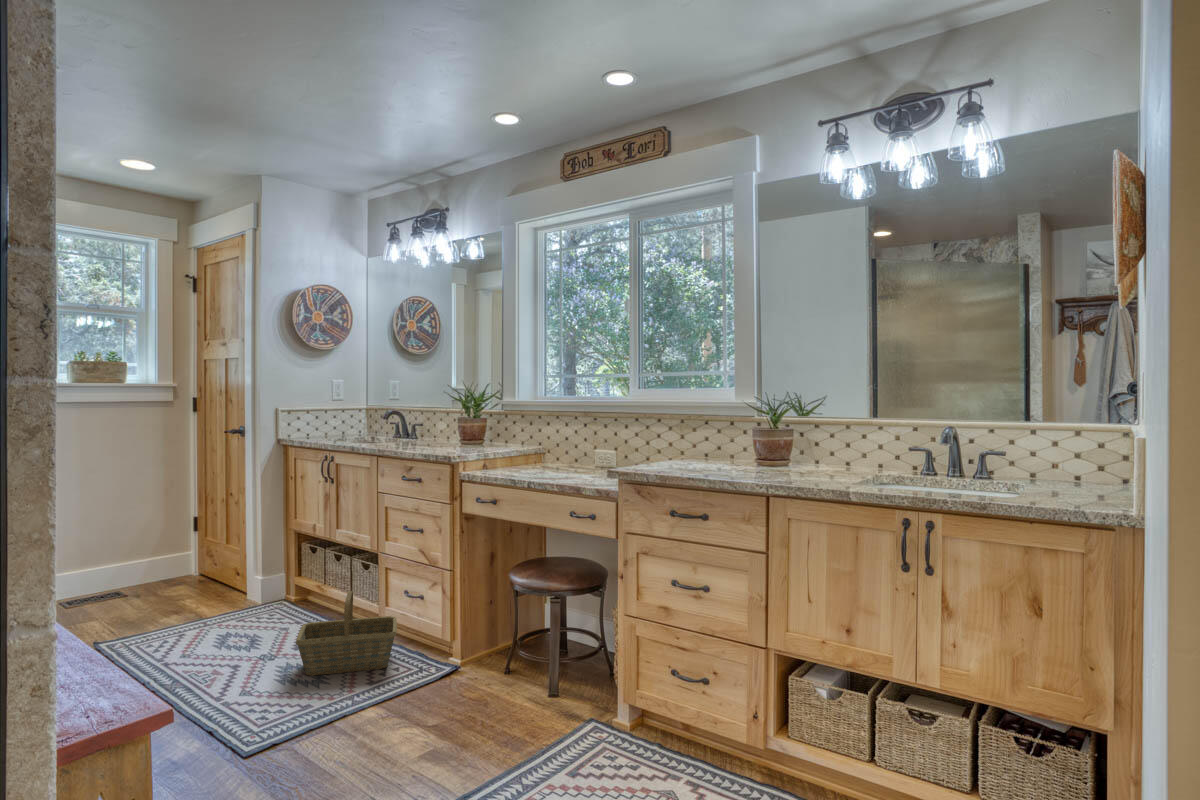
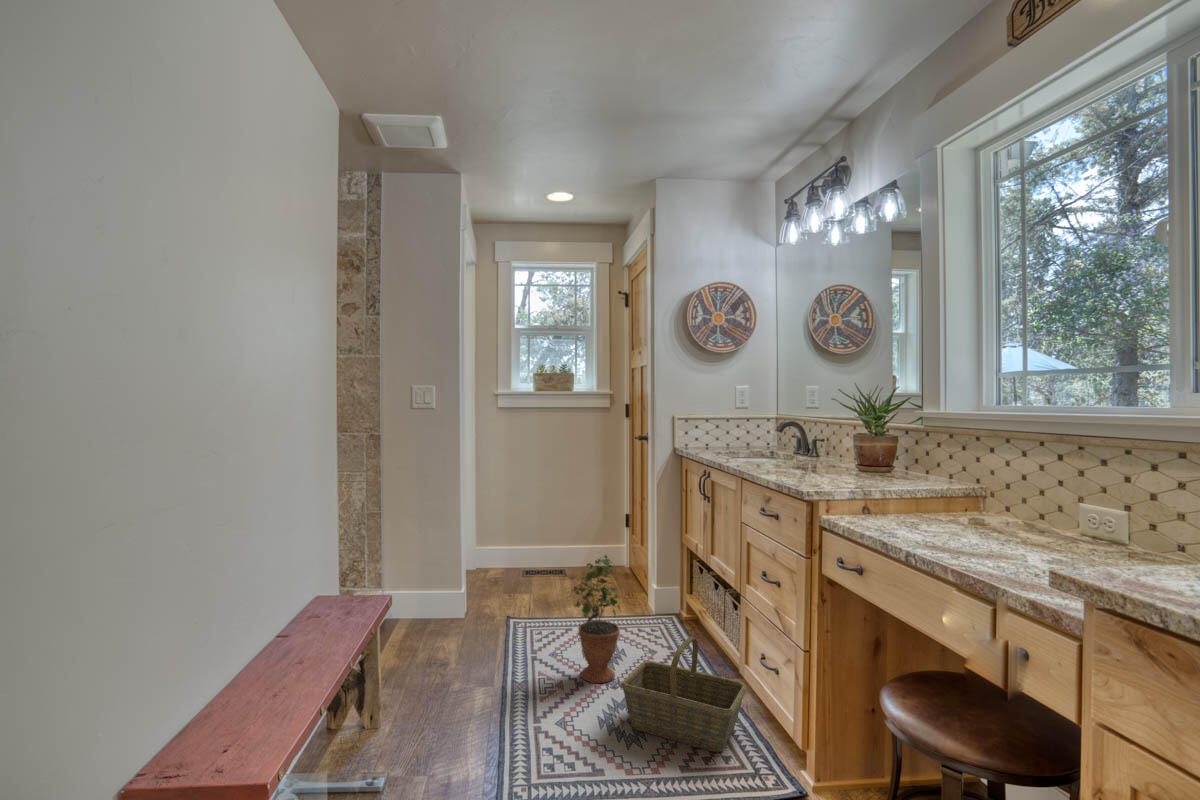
potted plant: none [214,542,267,662] -> present [571,555,620,683]

